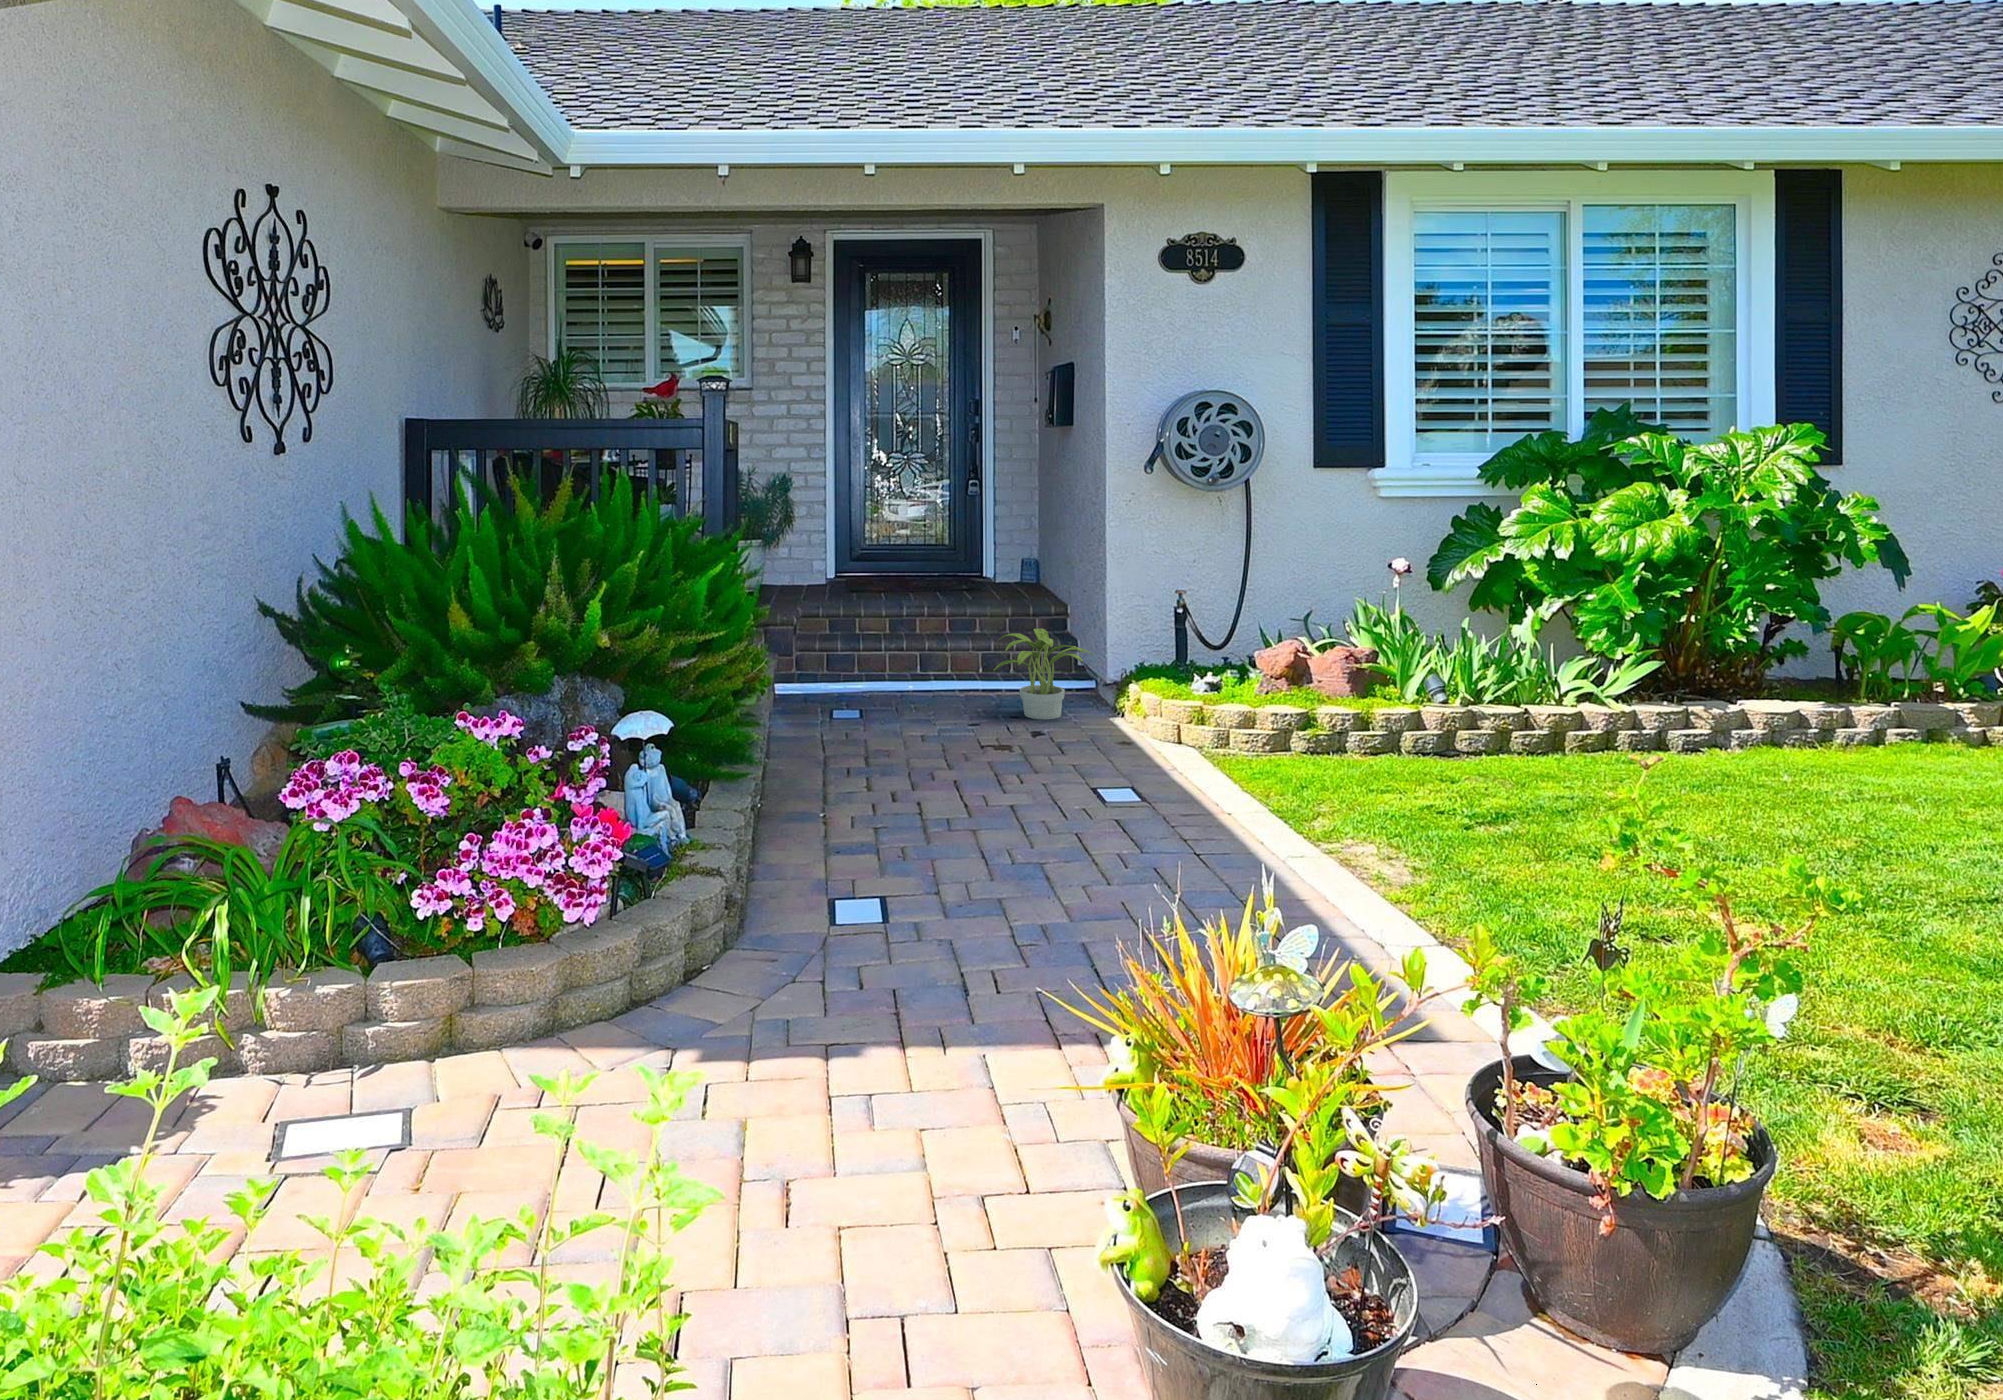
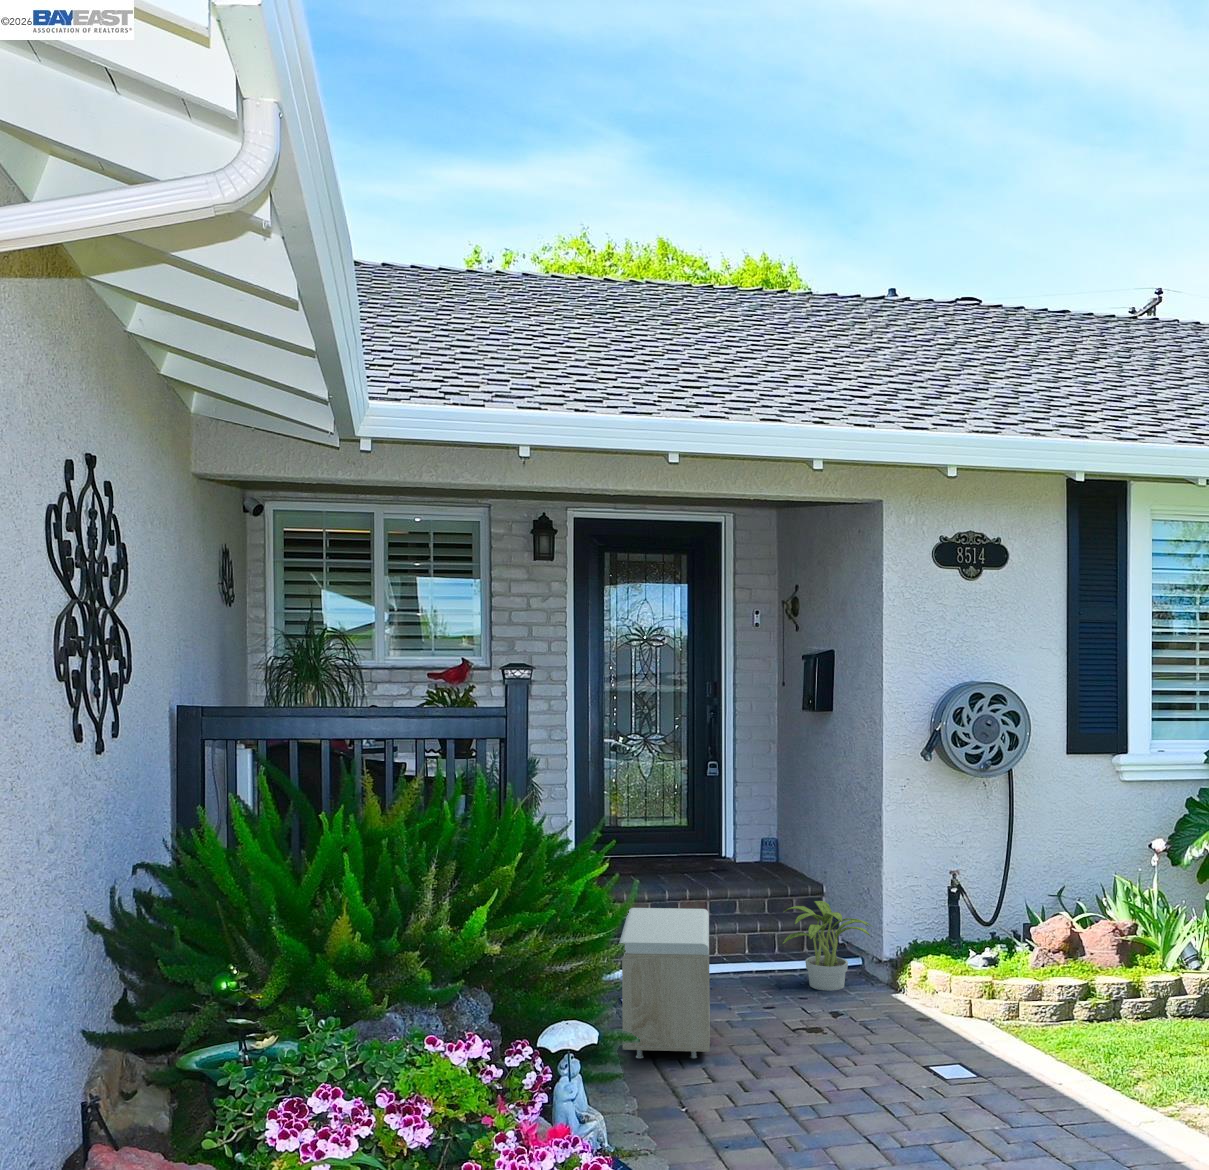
storage bench: none [782,629,902,778] -> present [619,908,710,1058]

